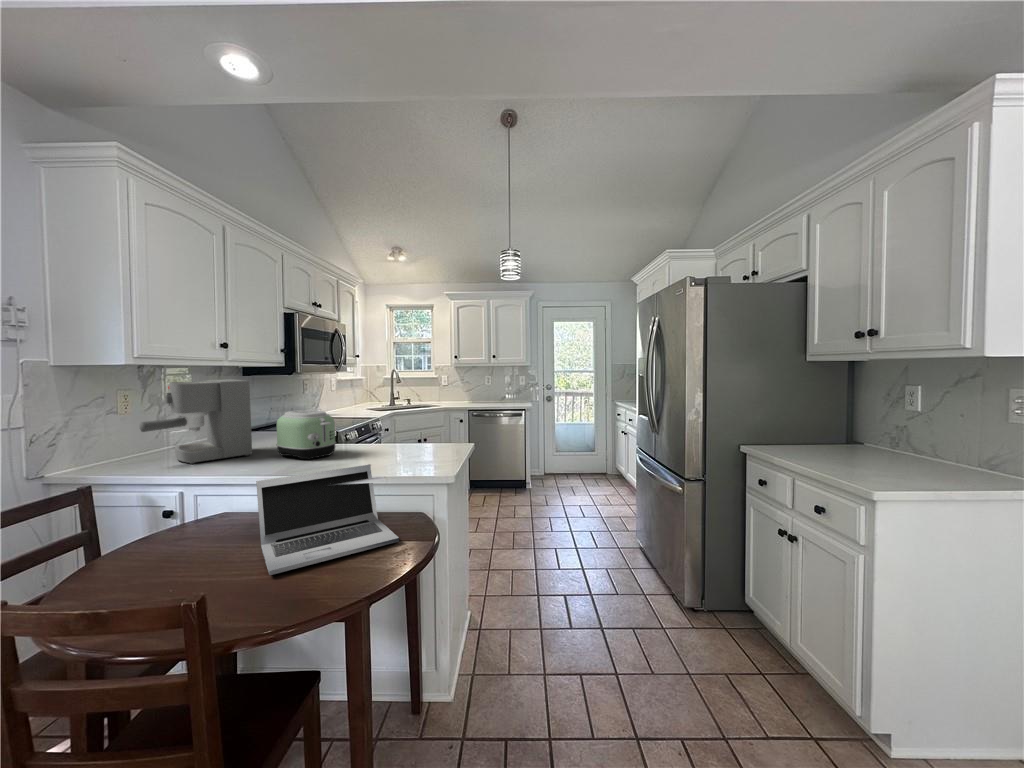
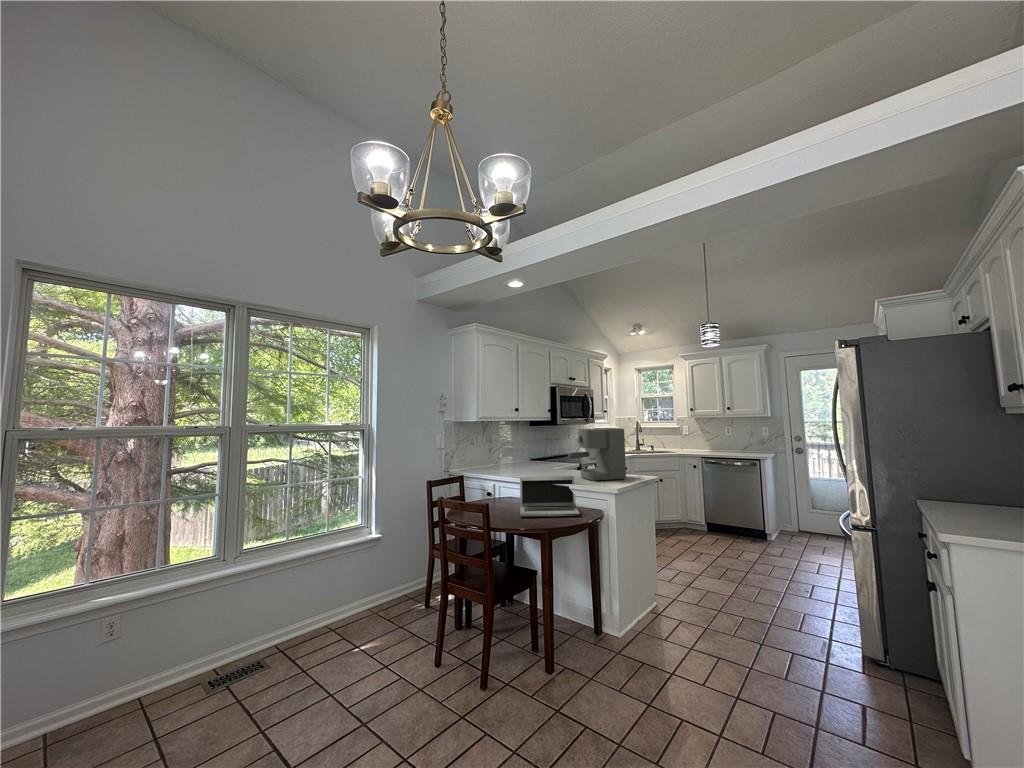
coffee maker: present [139,379,252,464] -> present [568,428,626,481]
toaster: present [276,410,336,460] -> none [537,447,568,475]

